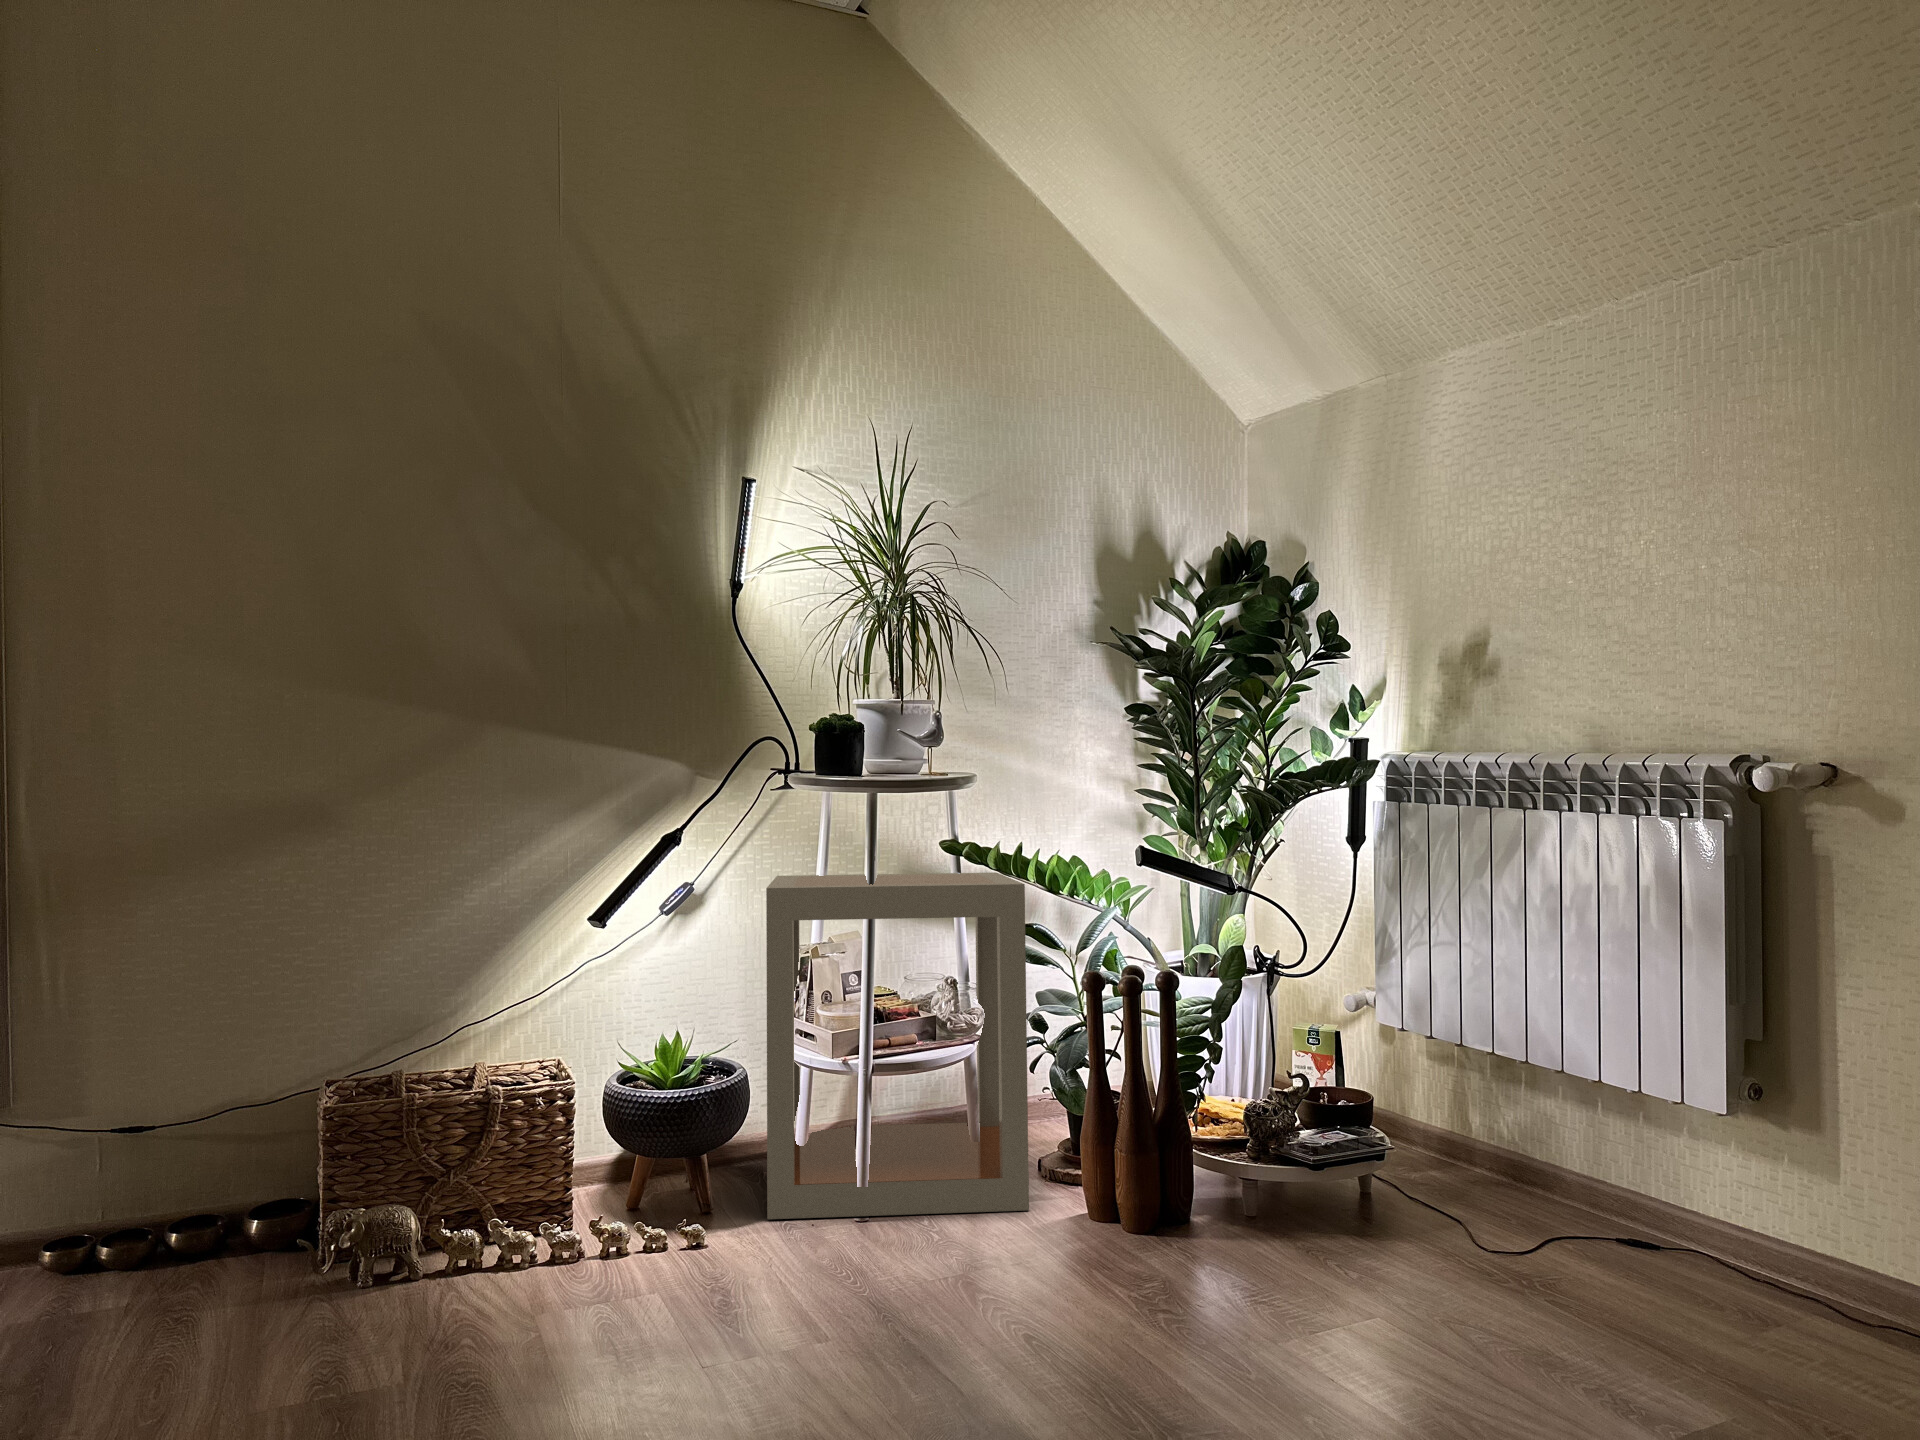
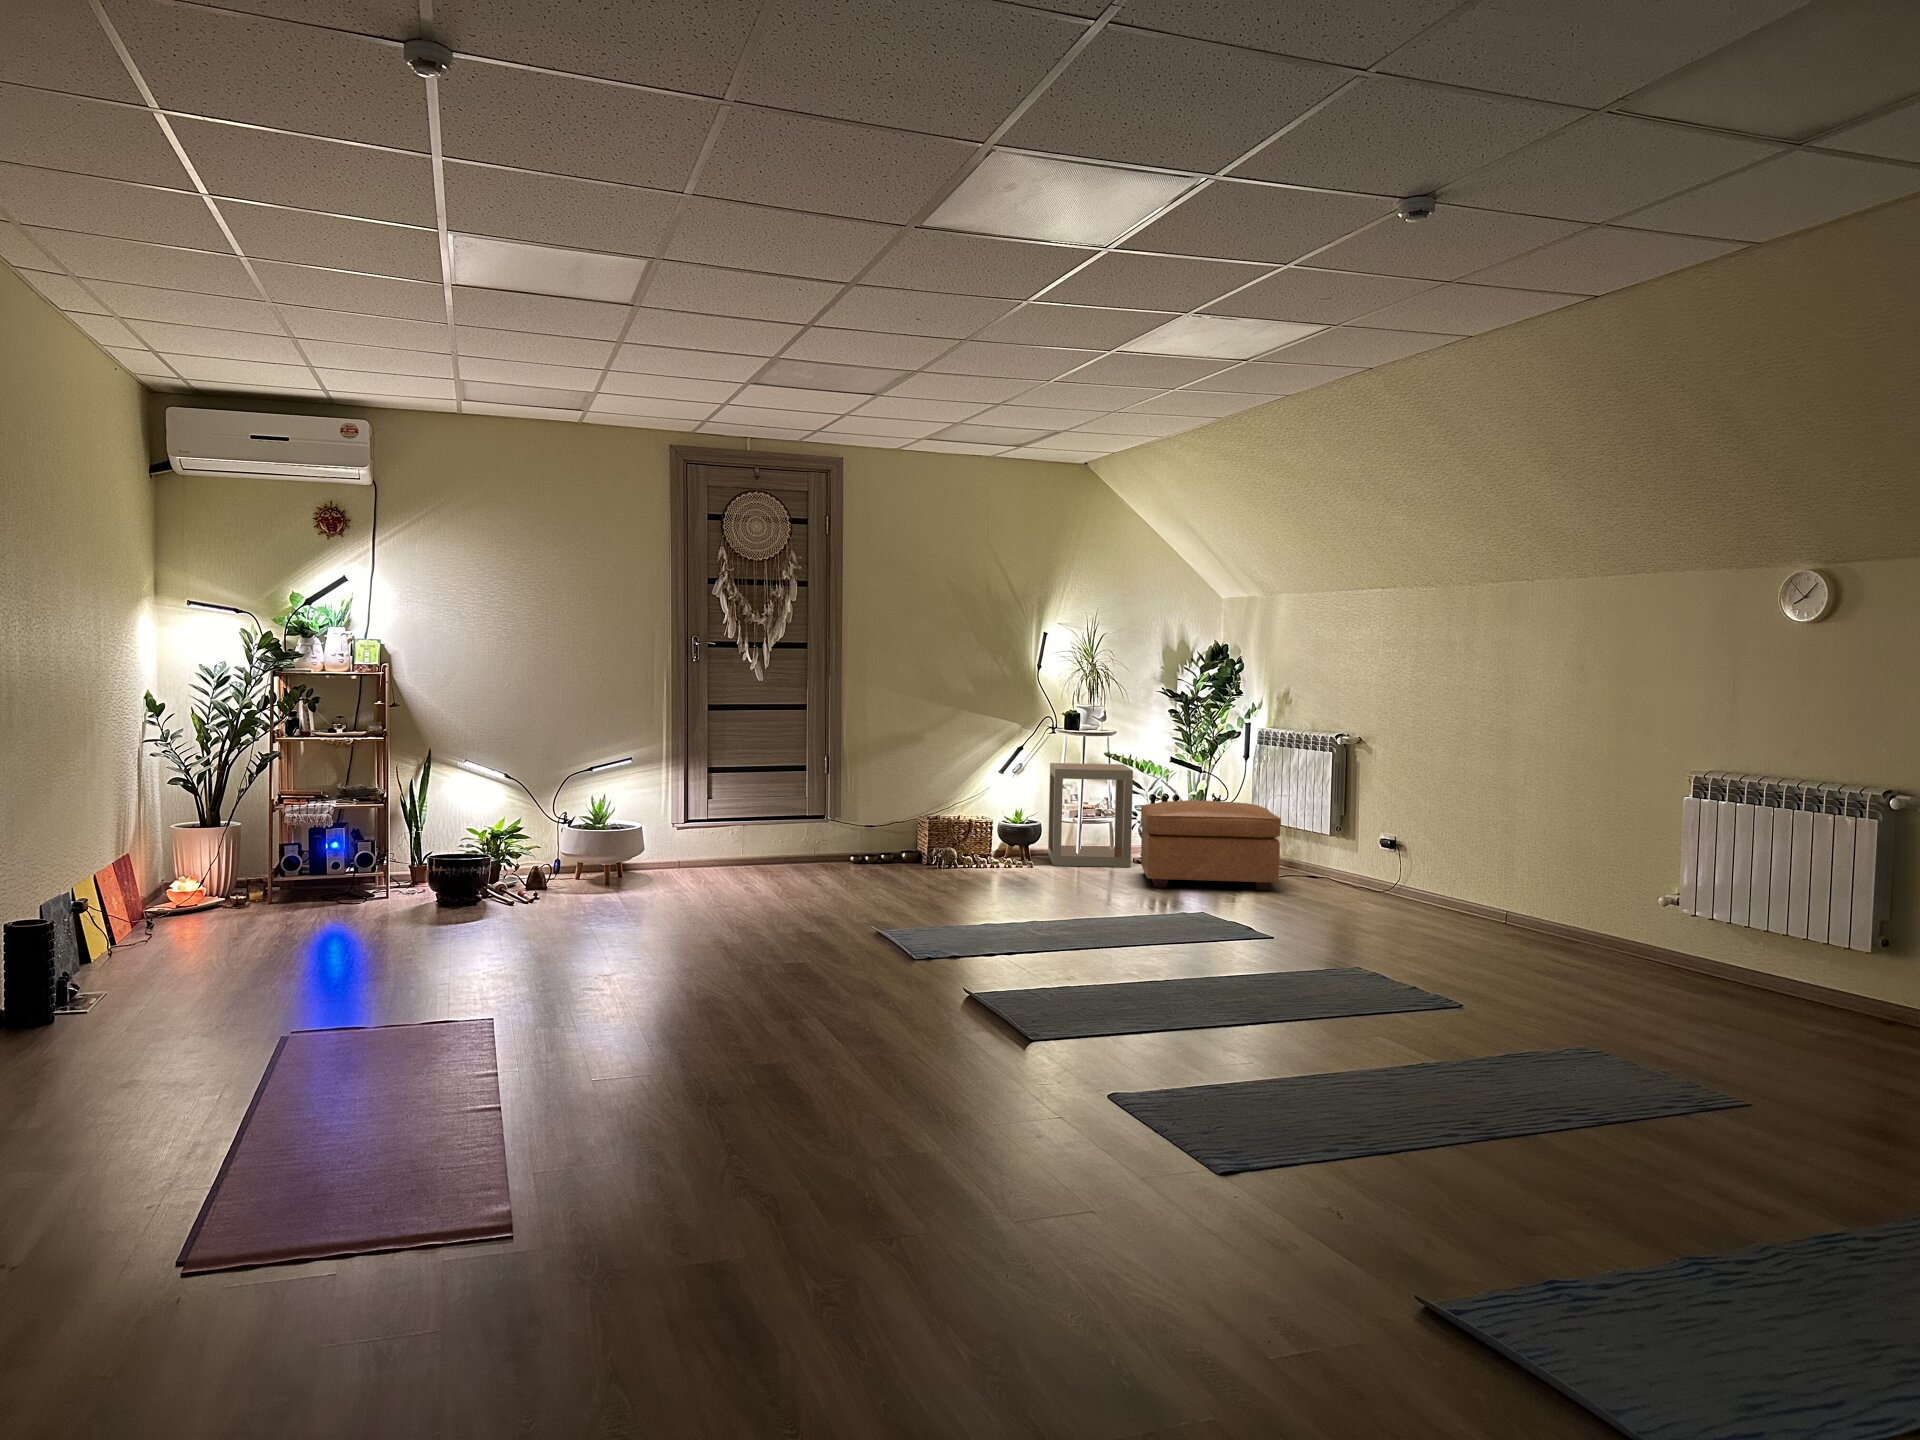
ottoman: none [1059,982,1640,1357] -> present [1141,801,1281,891]

